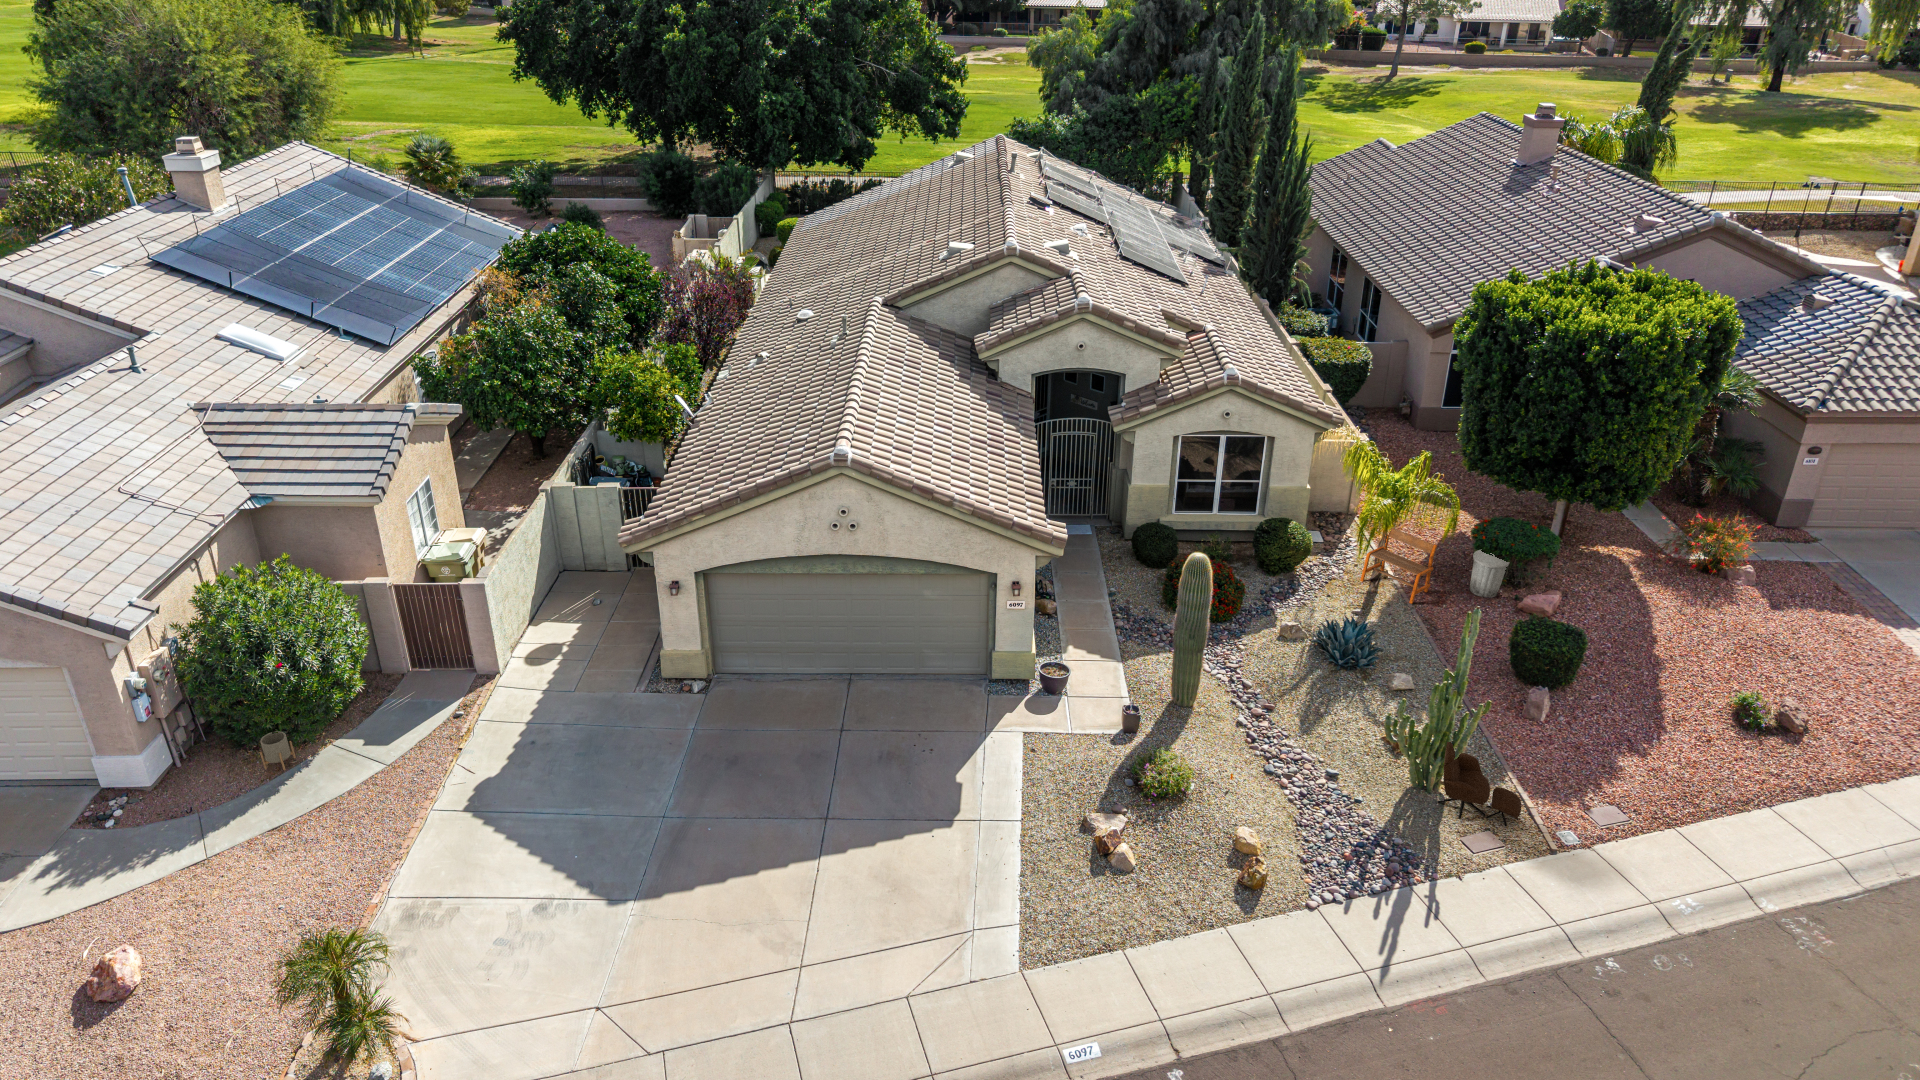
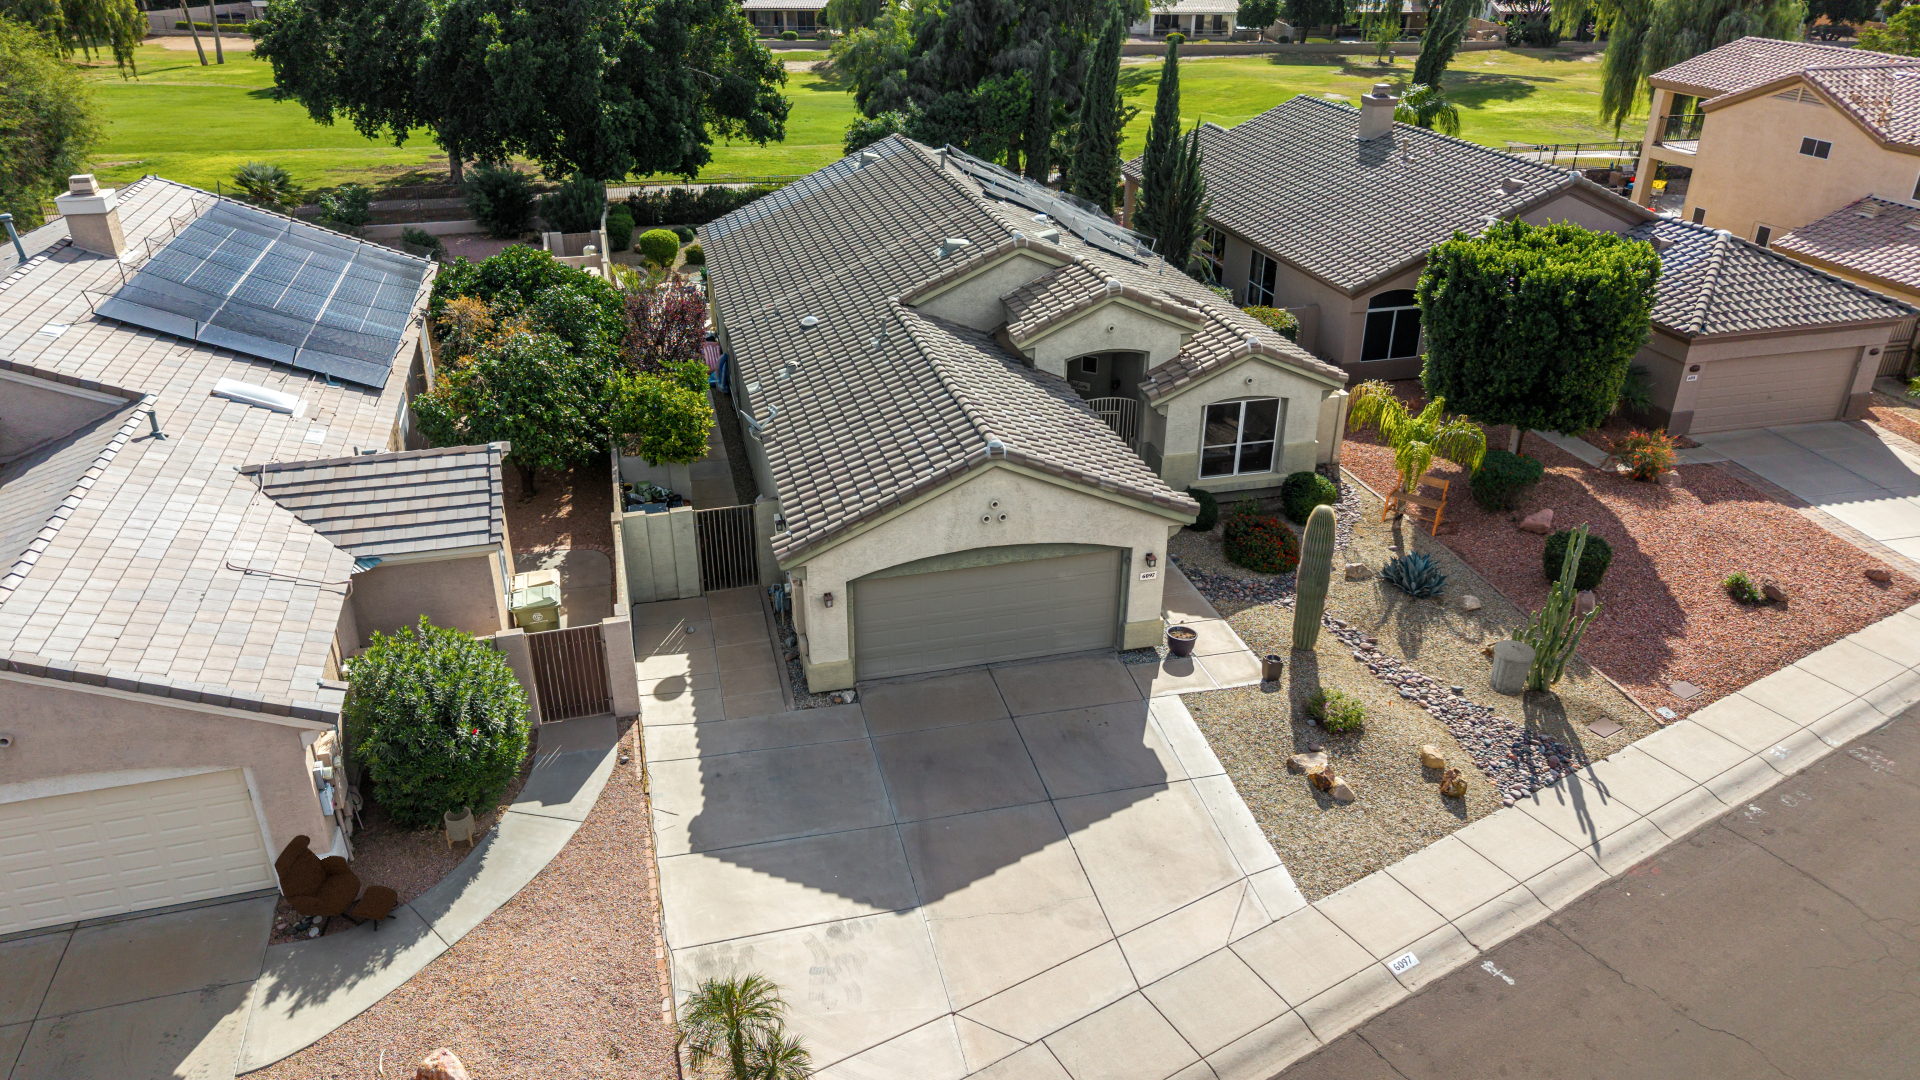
trash can: present [1470,550,1509,598] -> present [1490,640,1536,695]
lounge chair: present [1437,742,1521,826] -> present [274,835,398,936]

